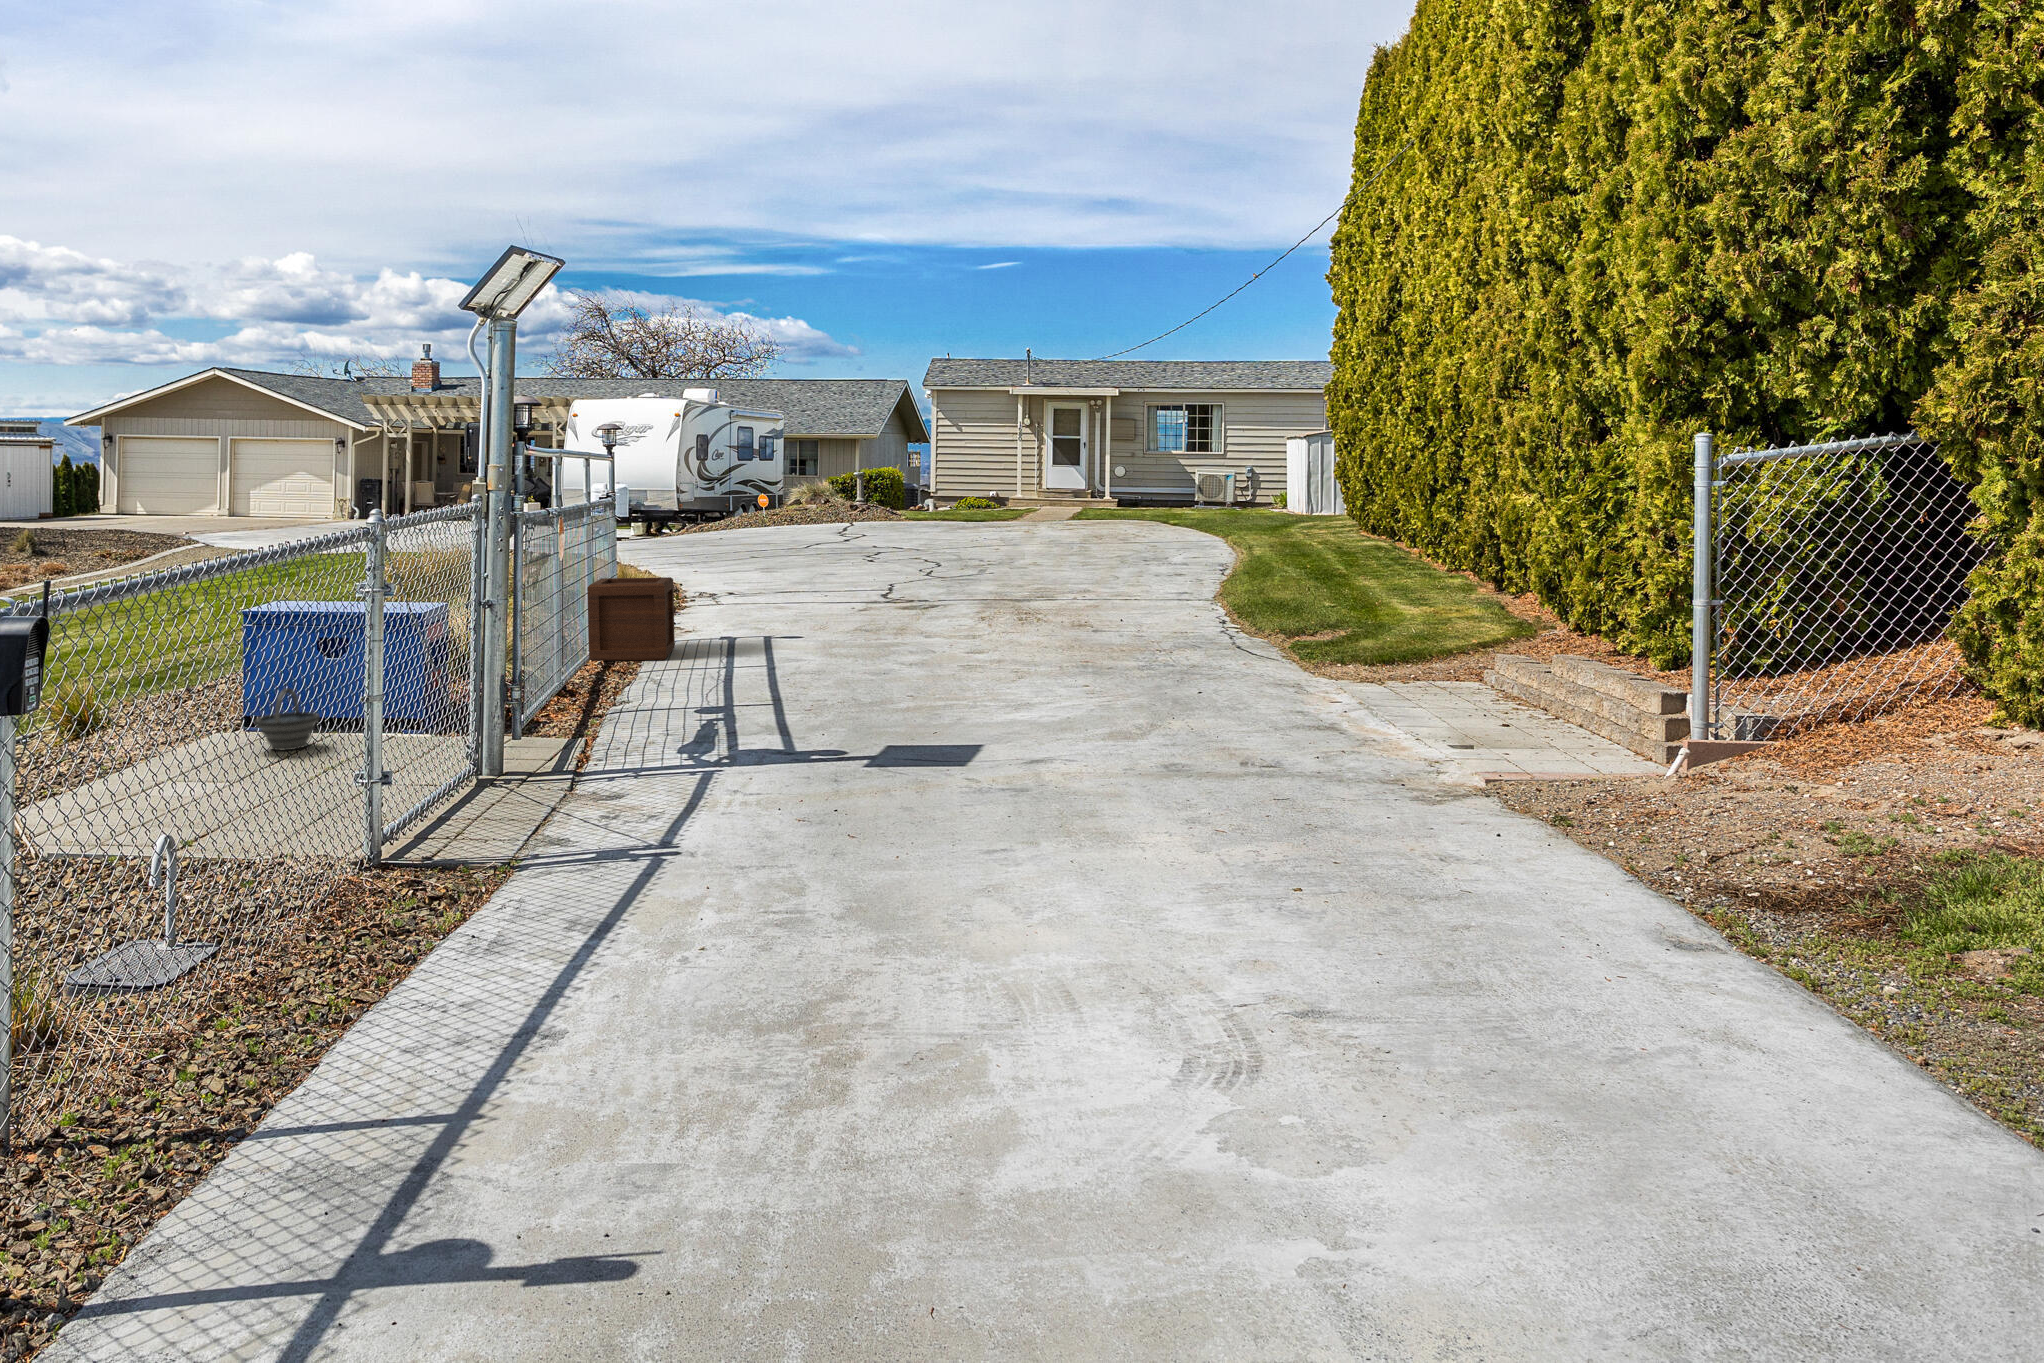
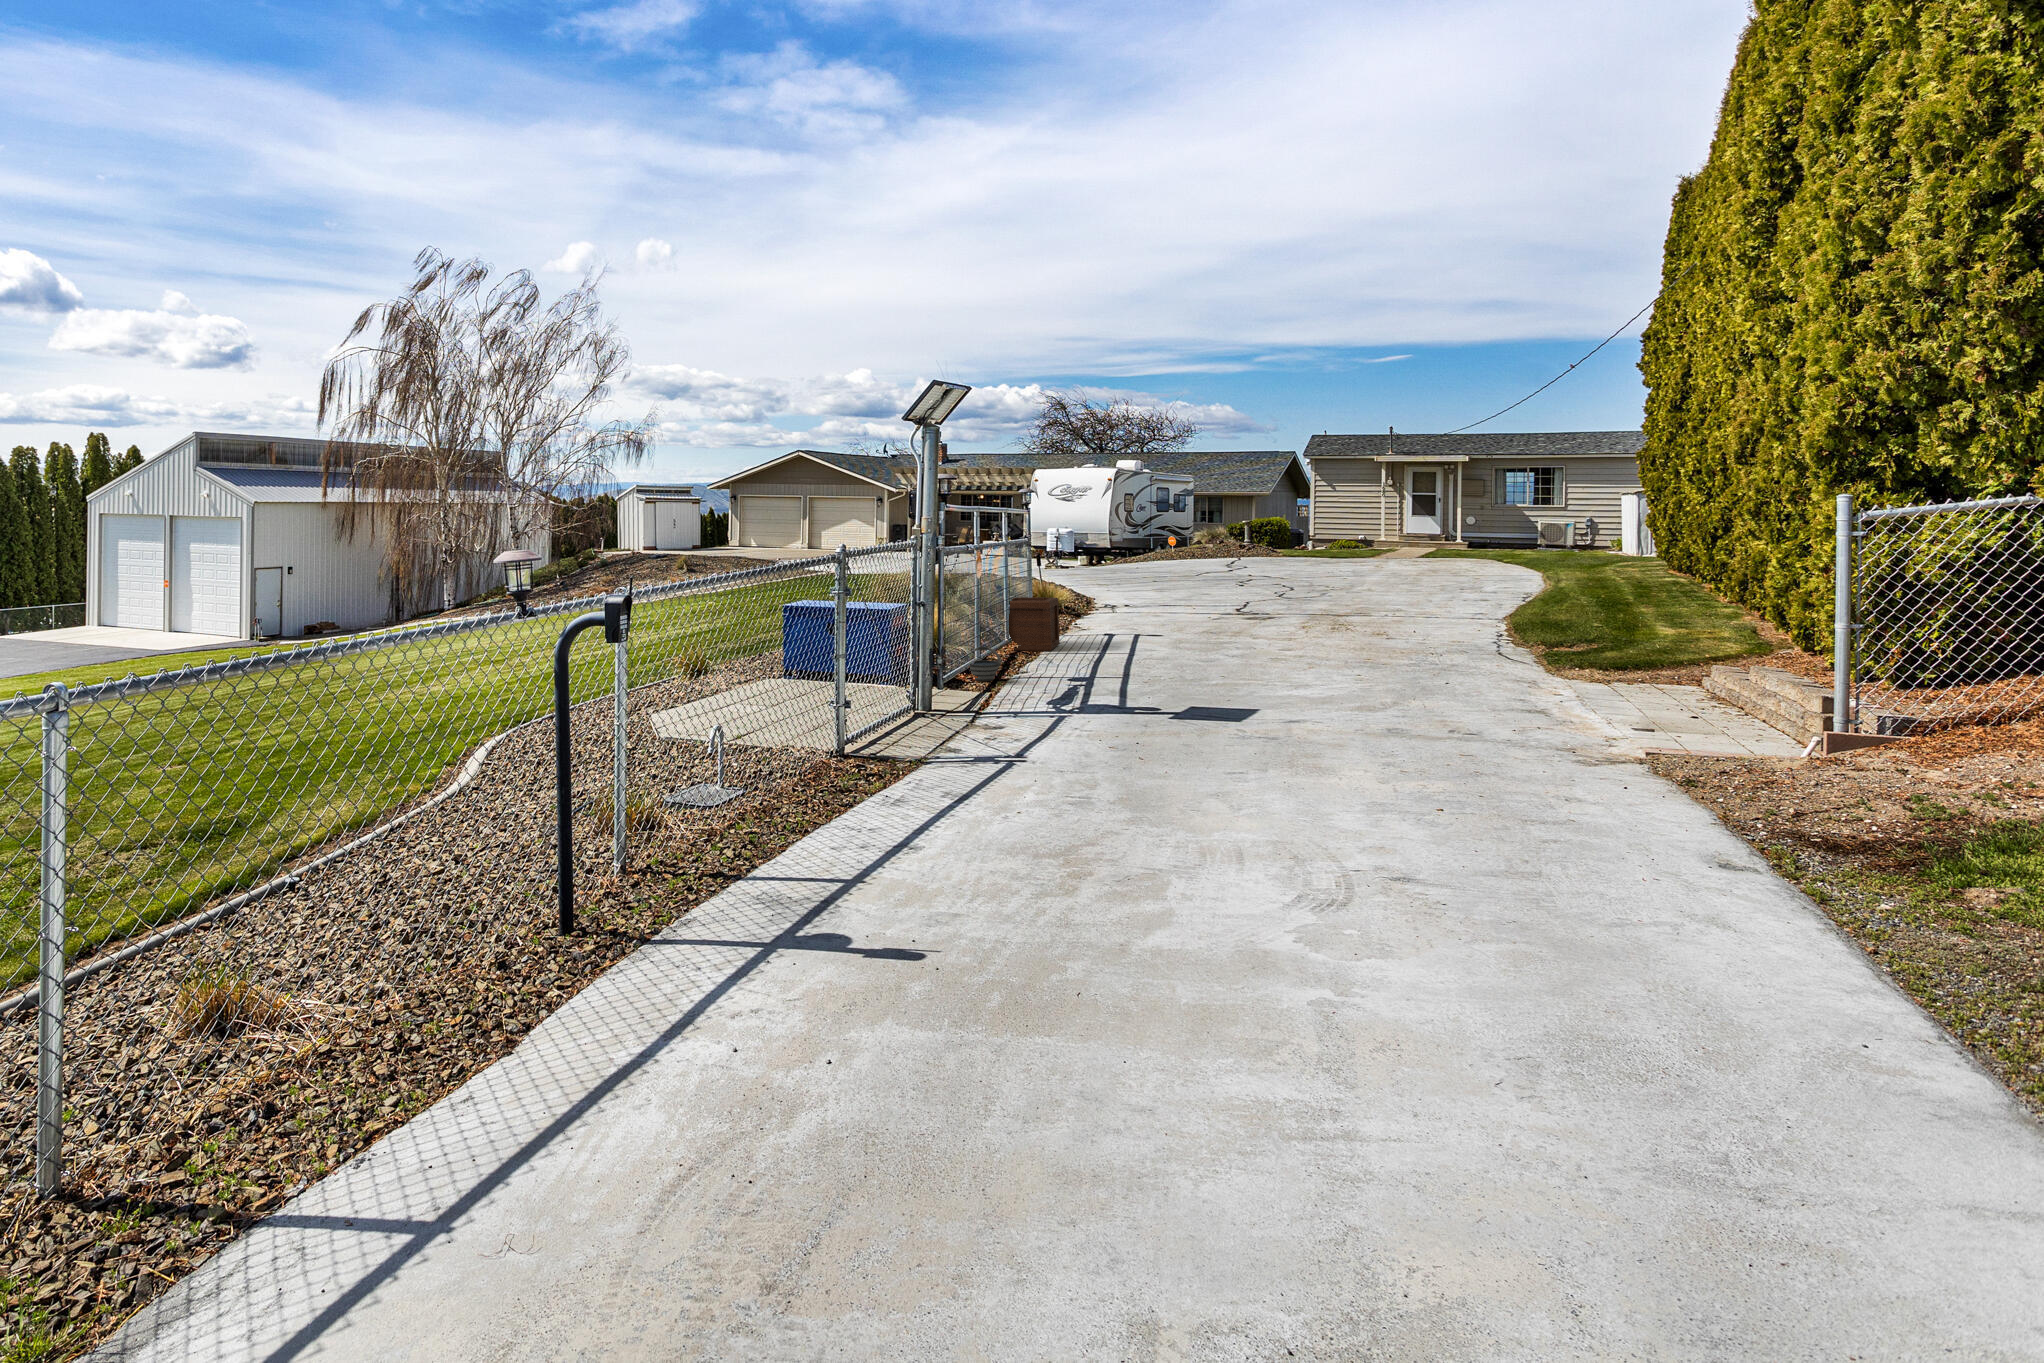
bucket: present [255,688,320,750] -> present [970,647,1001,681]

